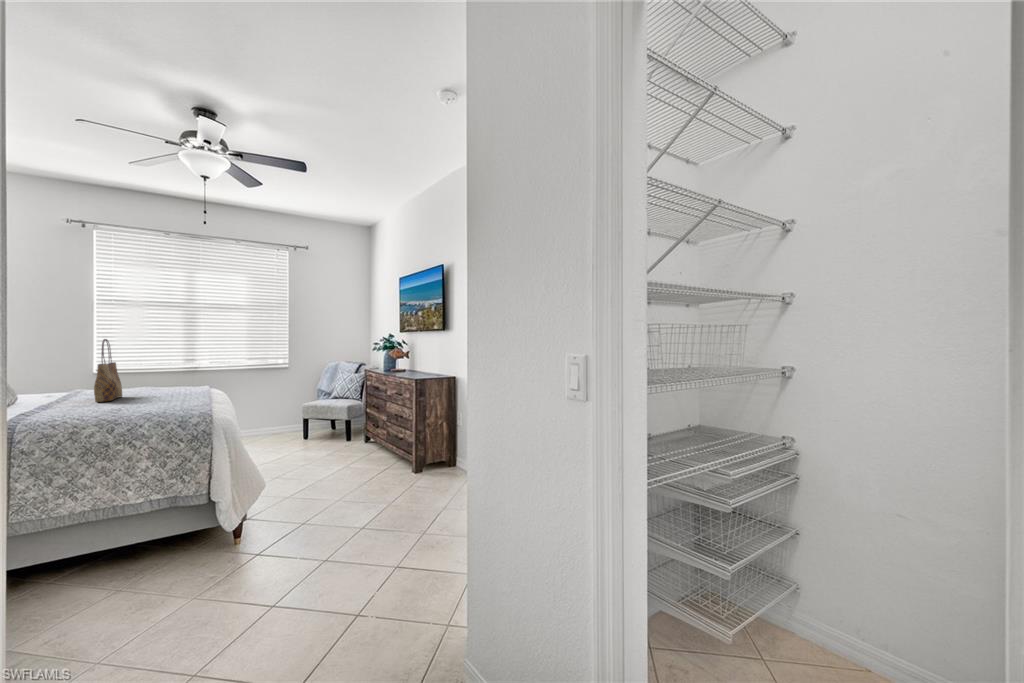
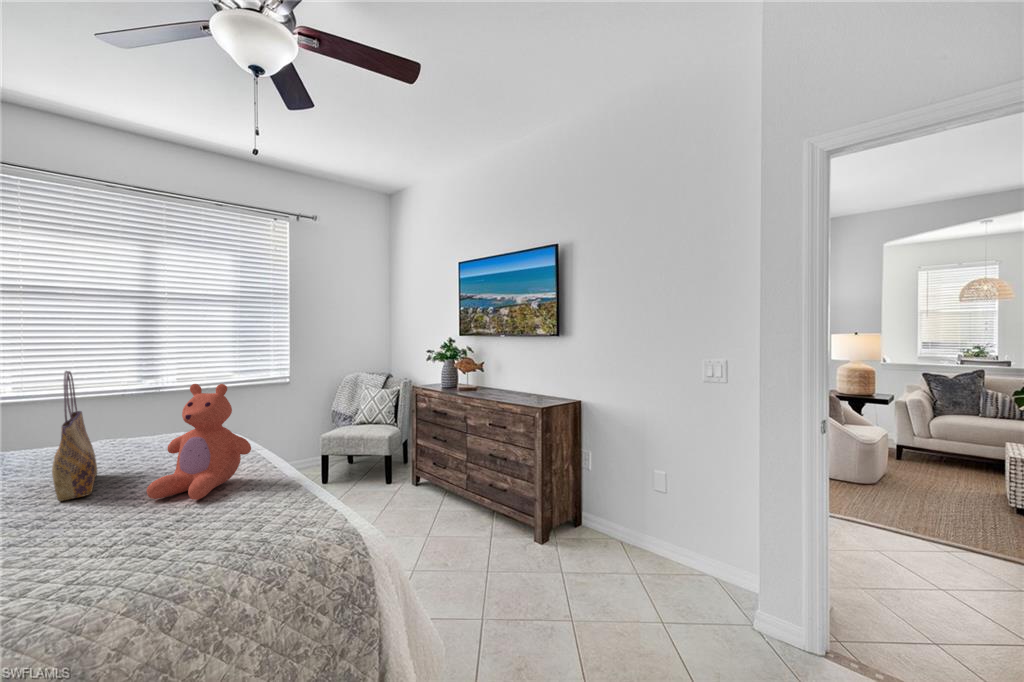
teddy bear: none [134,346,190,403] -> present [147,384,251,500]

